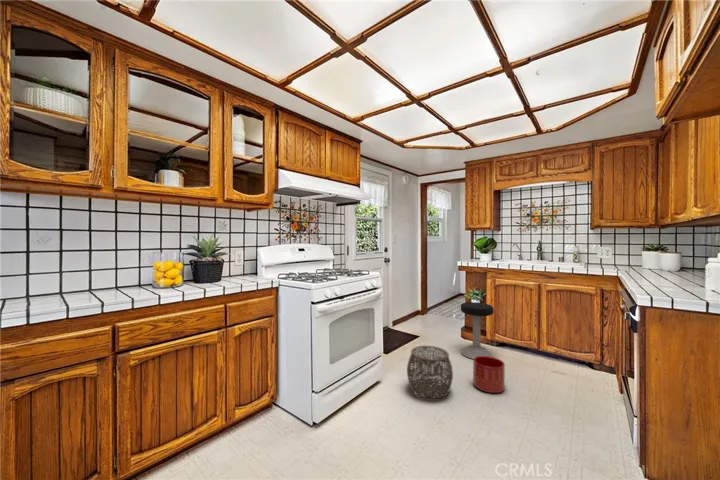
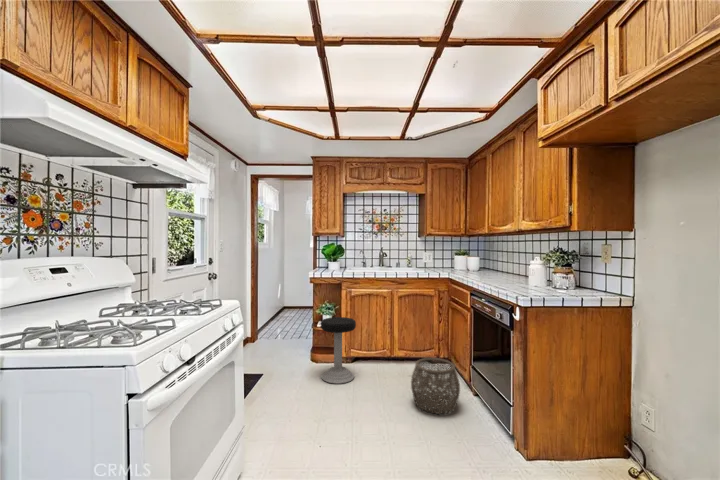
woven basket: present [407,346,453,399] -> present [411,358,460,414]
planter: present [473,356,505,393] -> none [355,376,388,418]

